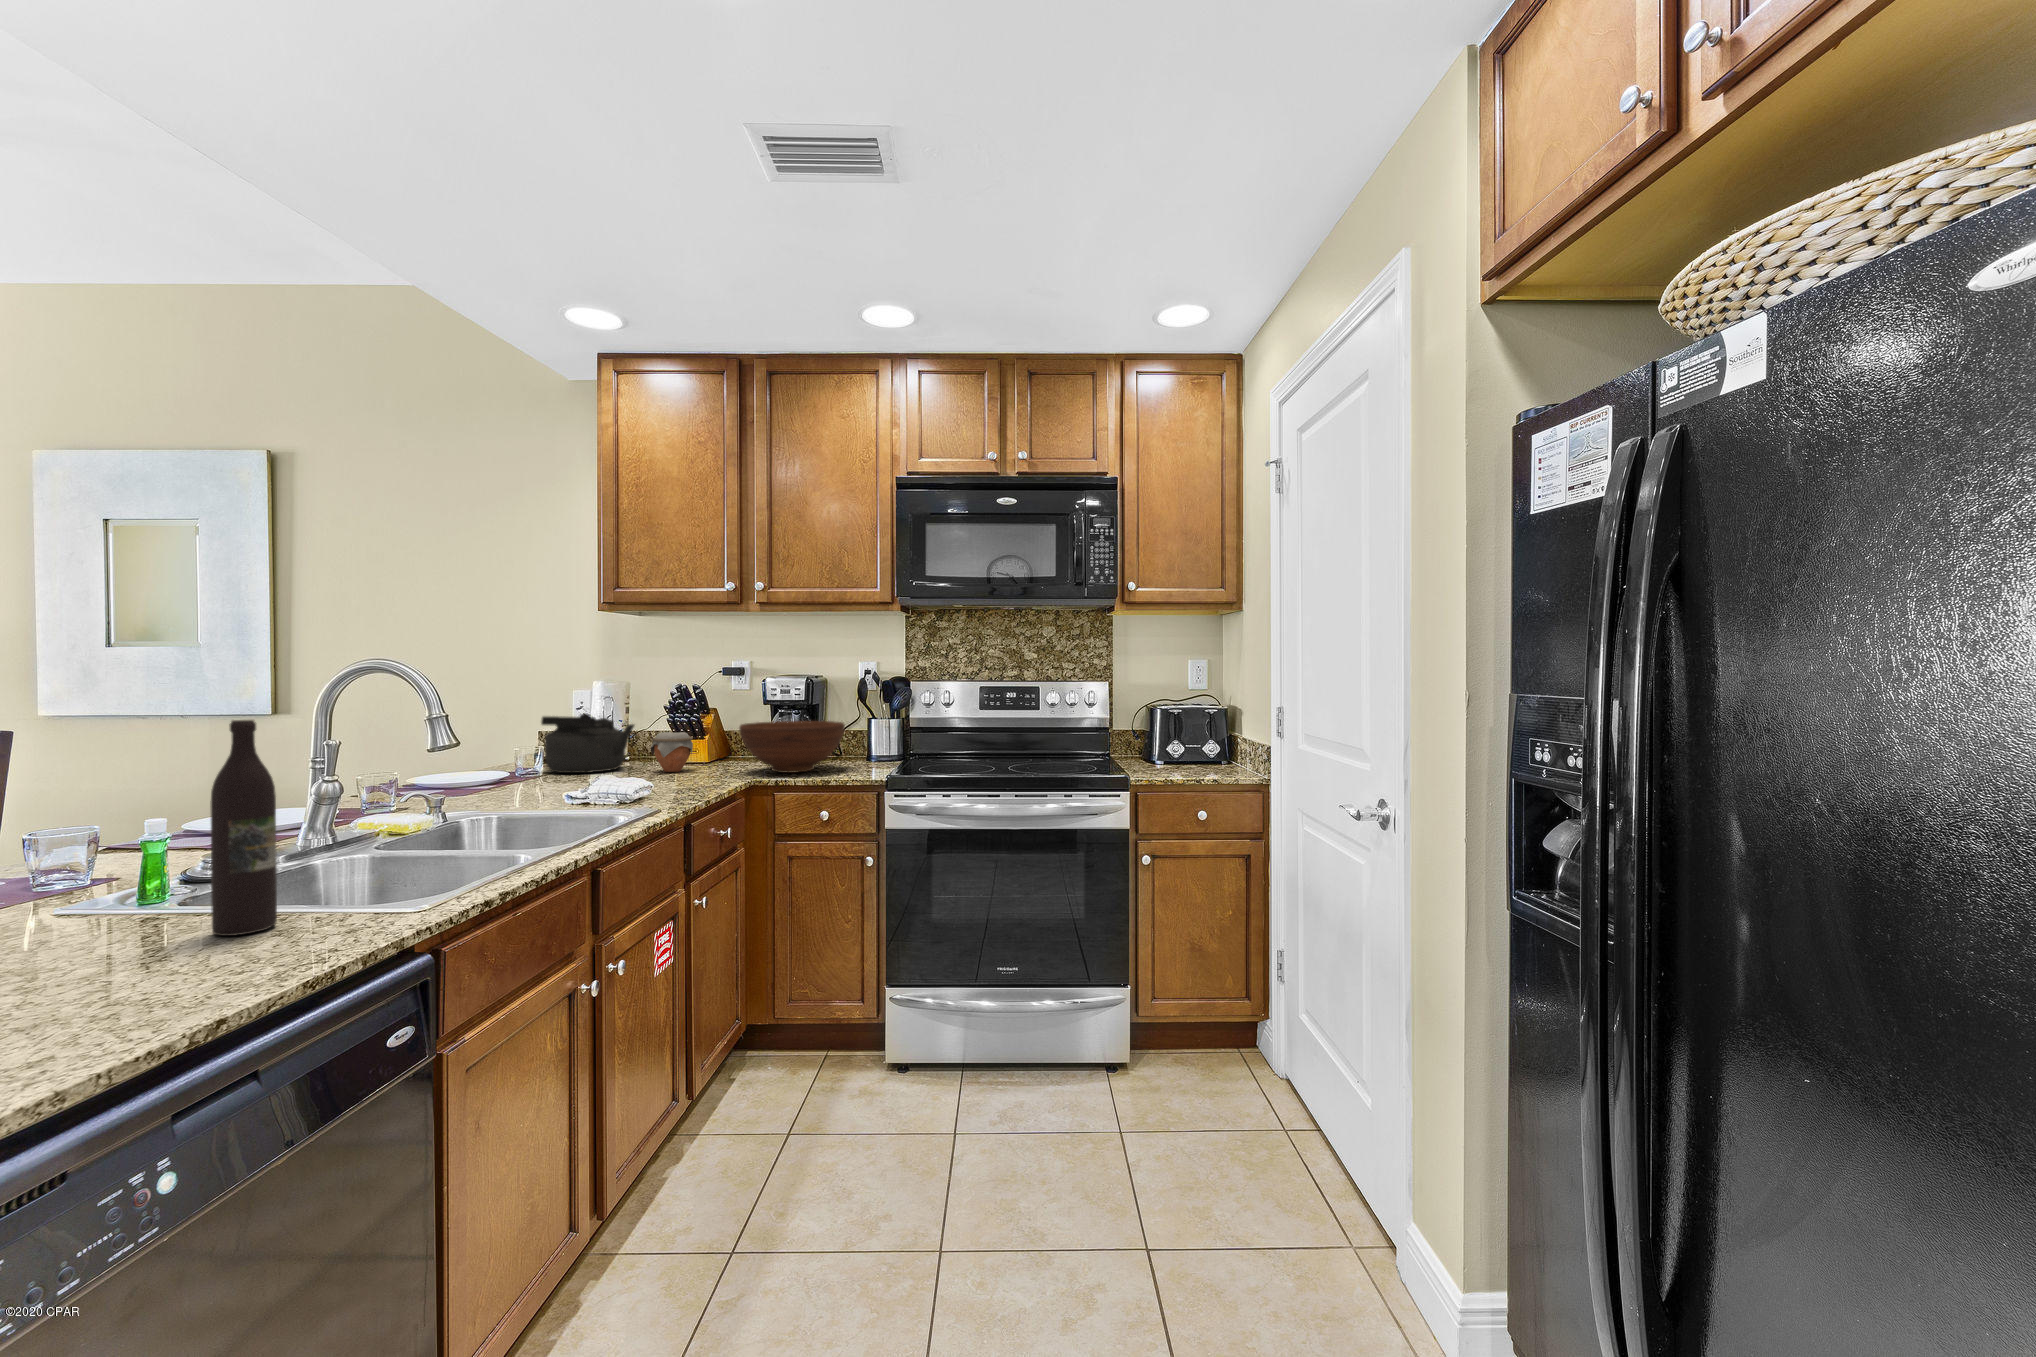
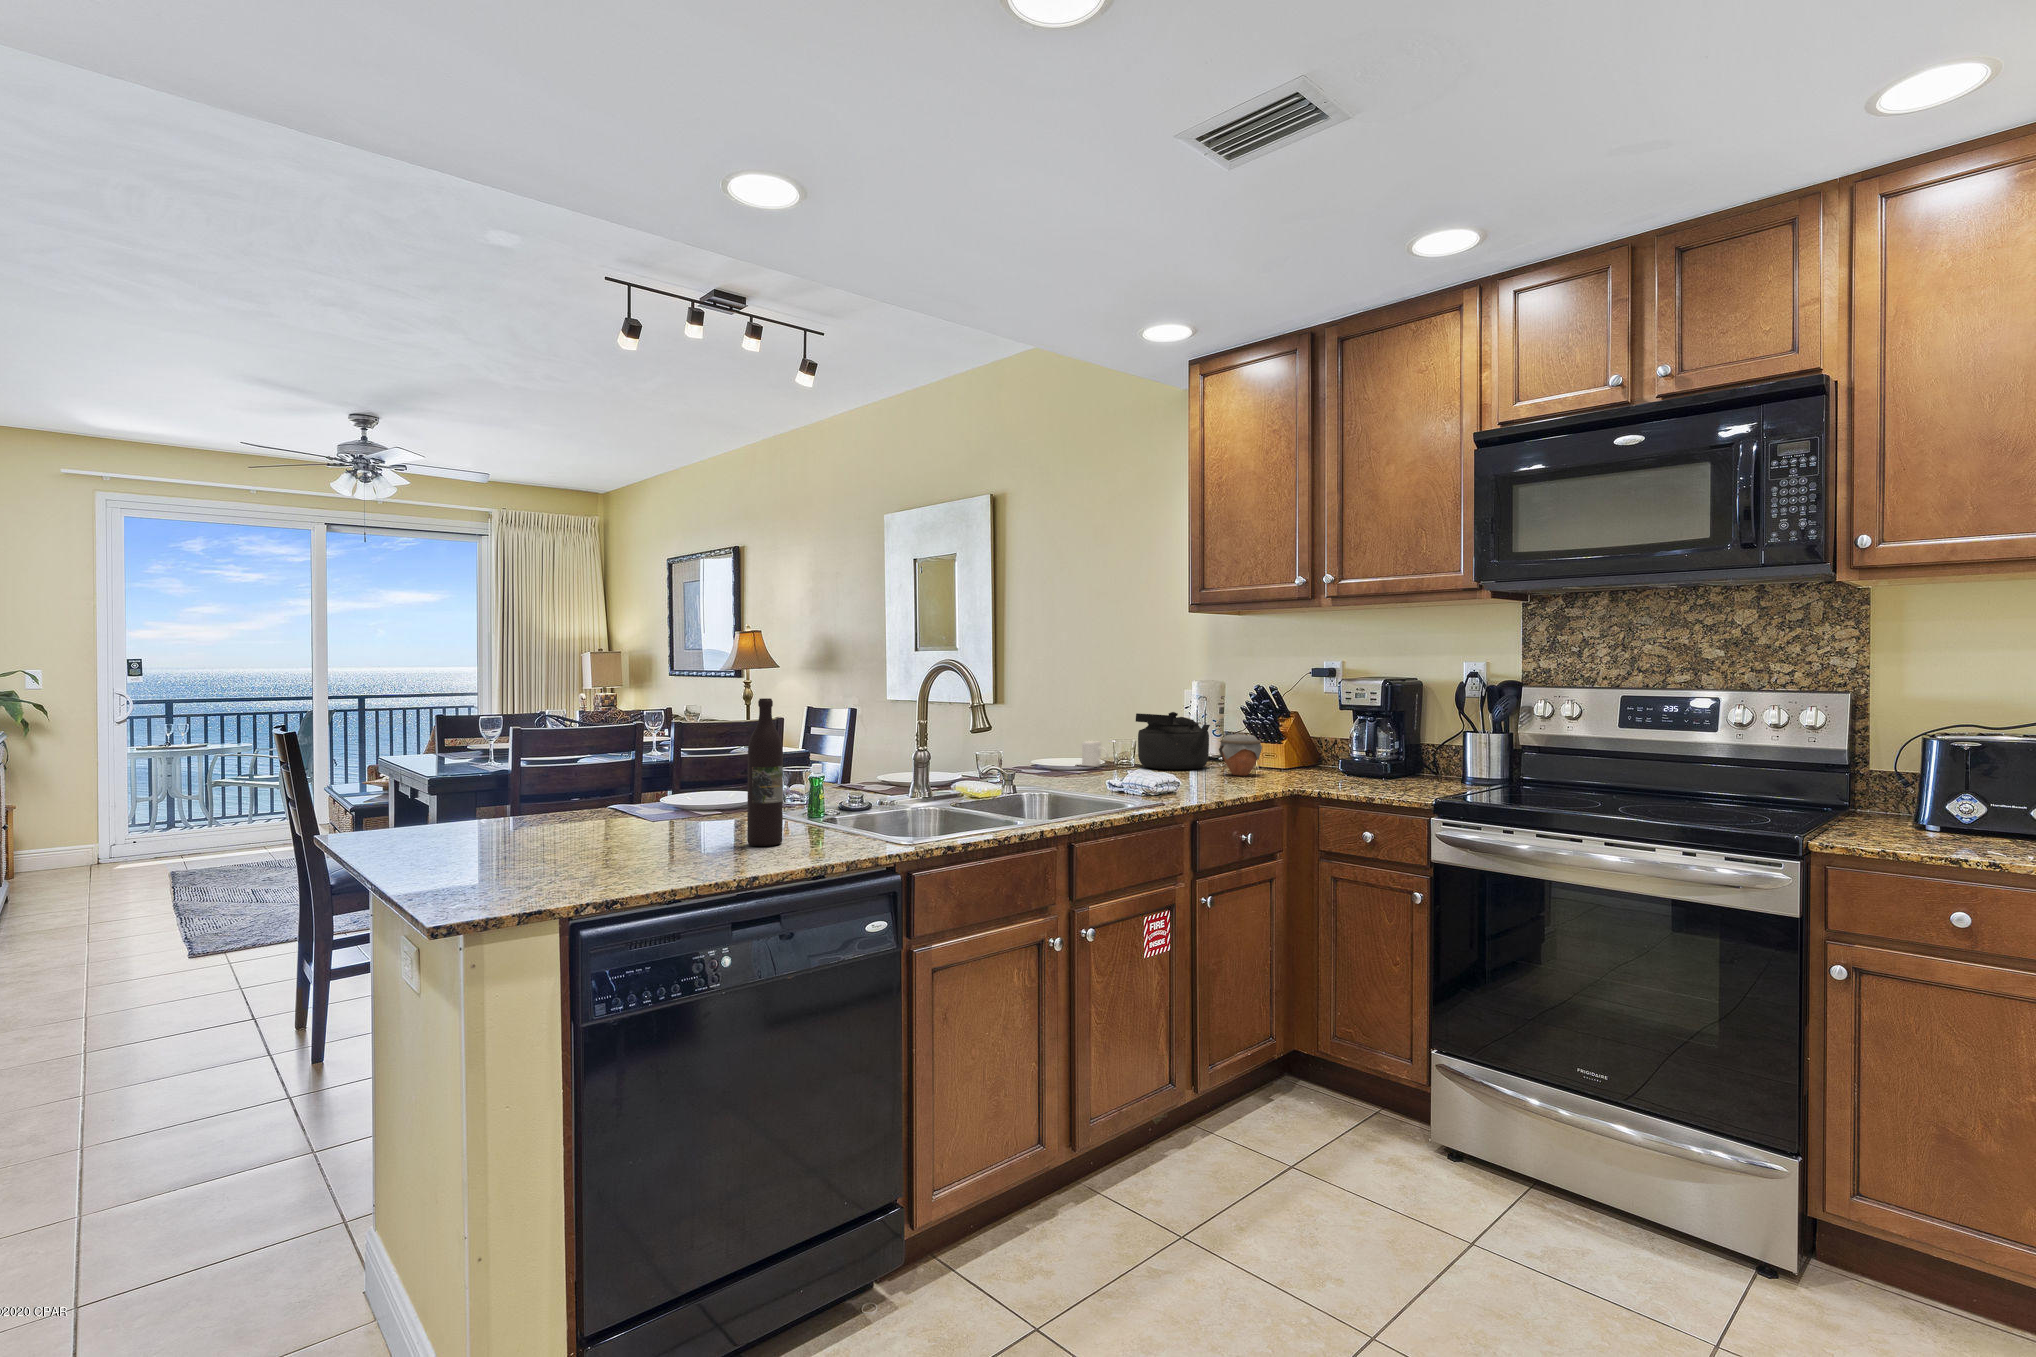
fruit bowl: present [739,721,845,773] -> none [1293,729,1415,787]
mug: none [461,750,507,778] -> present [1080,741,1108,767]

